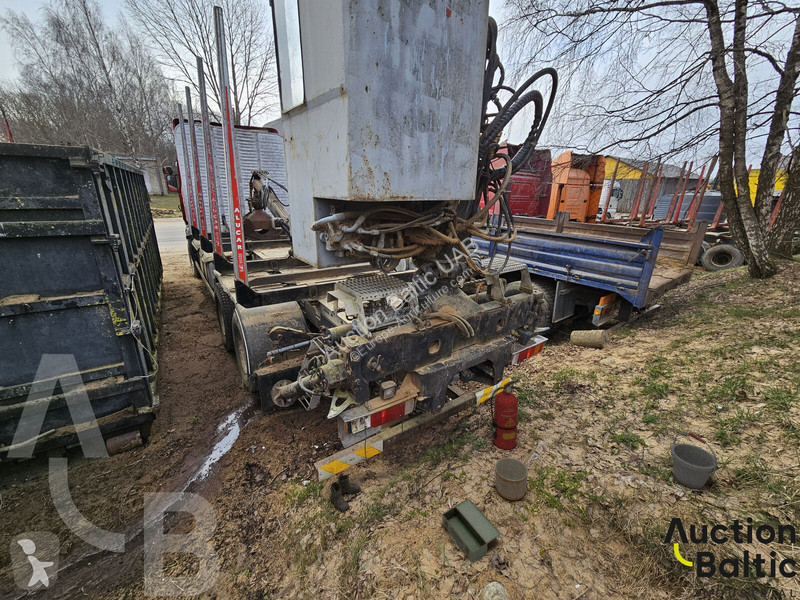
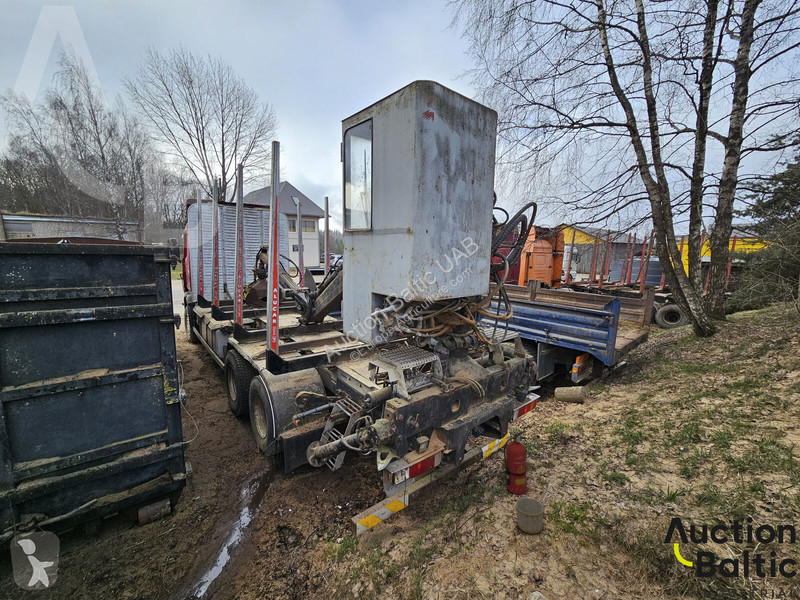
bucket: present [671,432,717,489] -> none [650,465,684,511]
boots: present [330,474,361,512] -> none [374,525,399,559]
toolbox: present [442,499,501,562] -> none [480,534,531,584]

